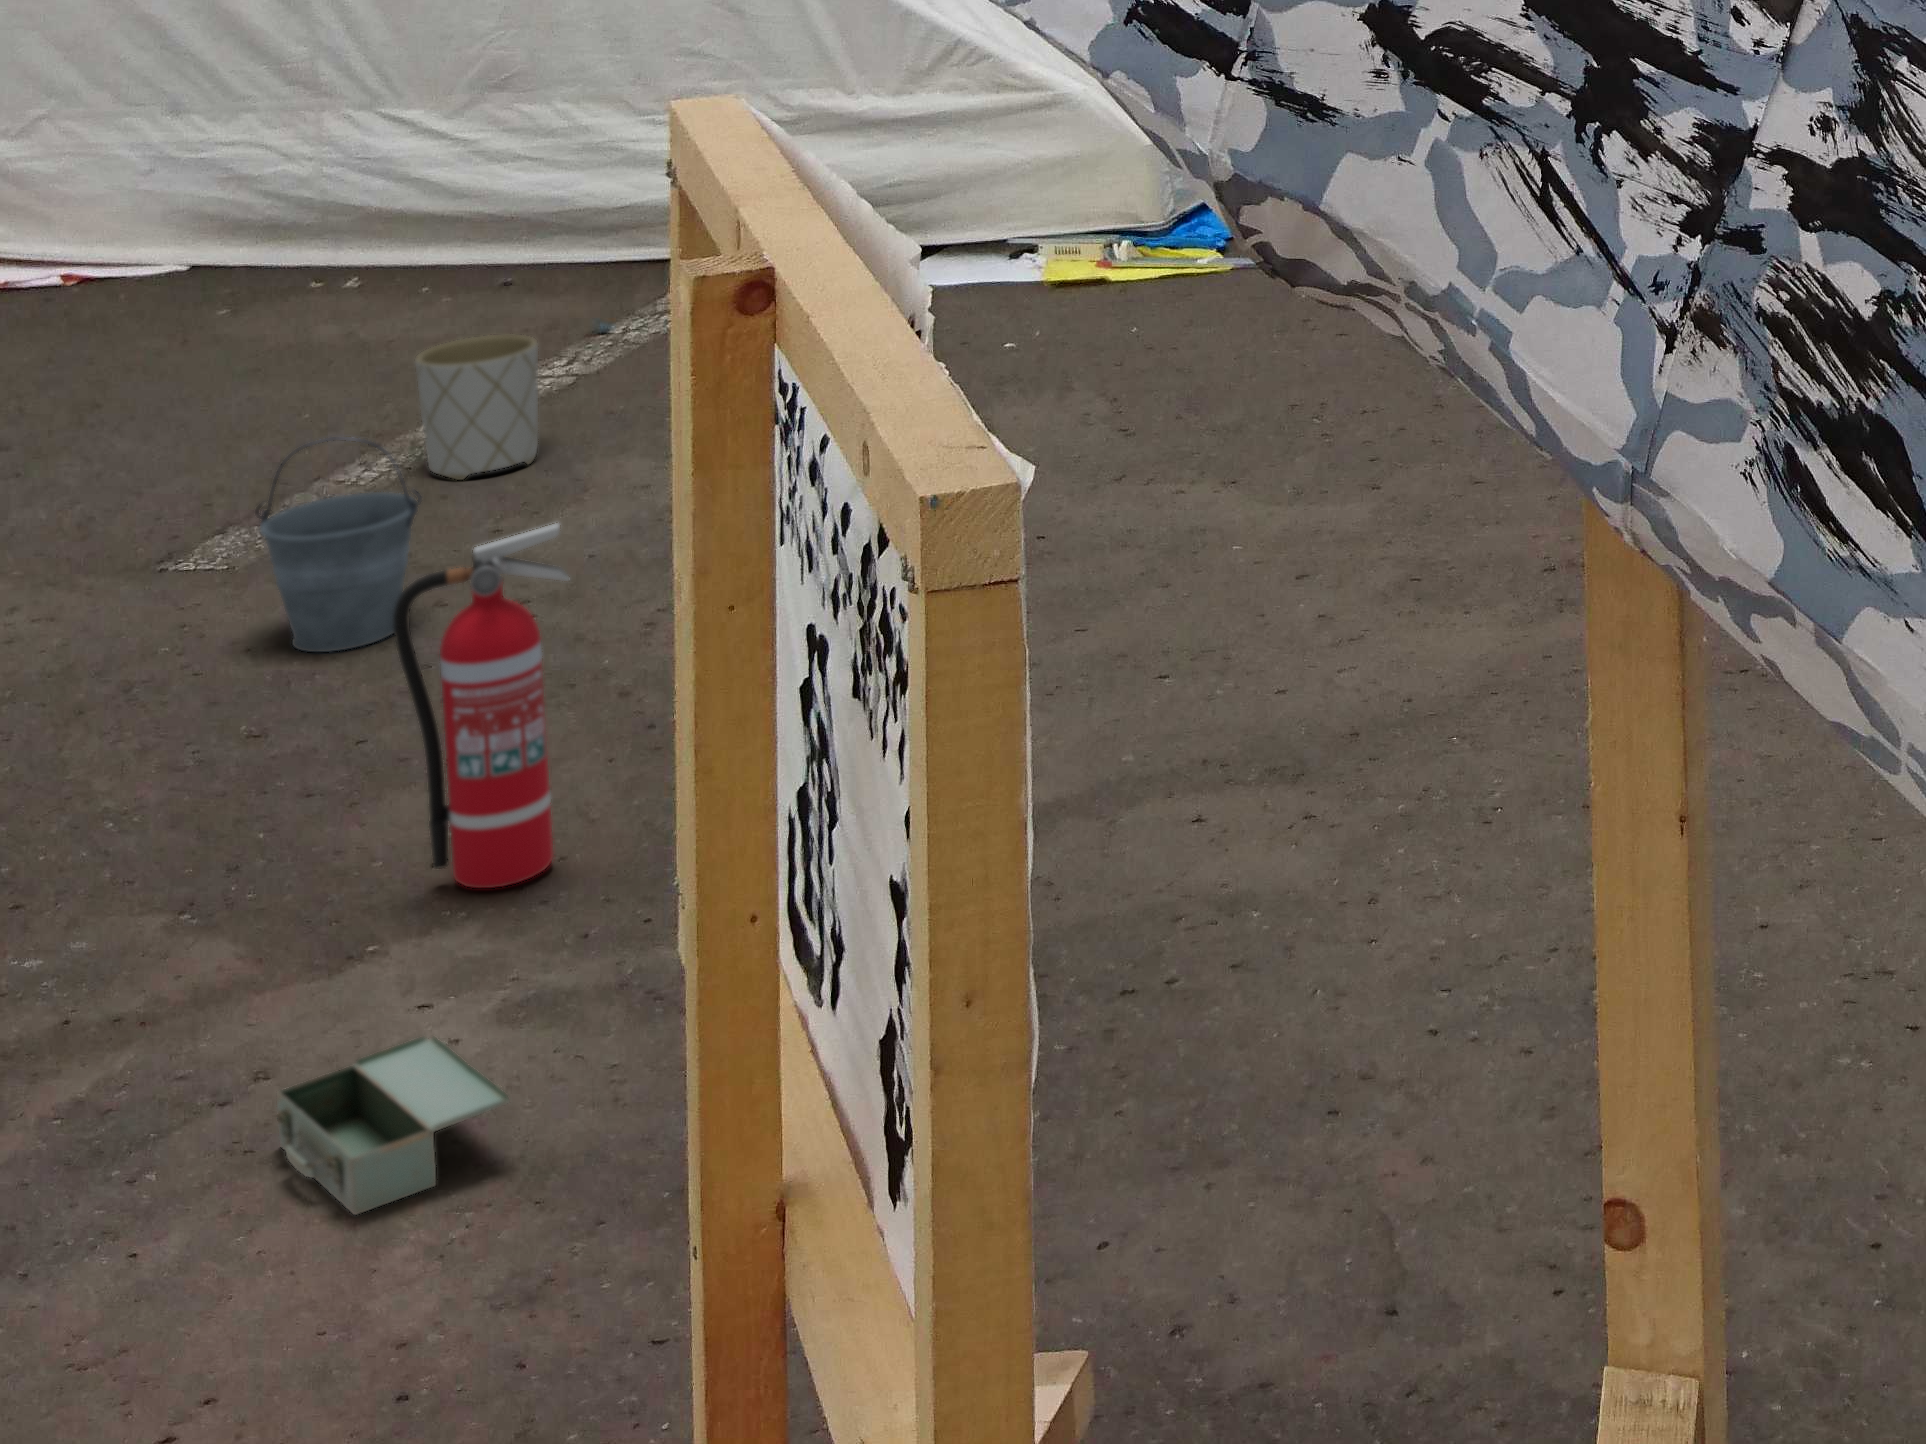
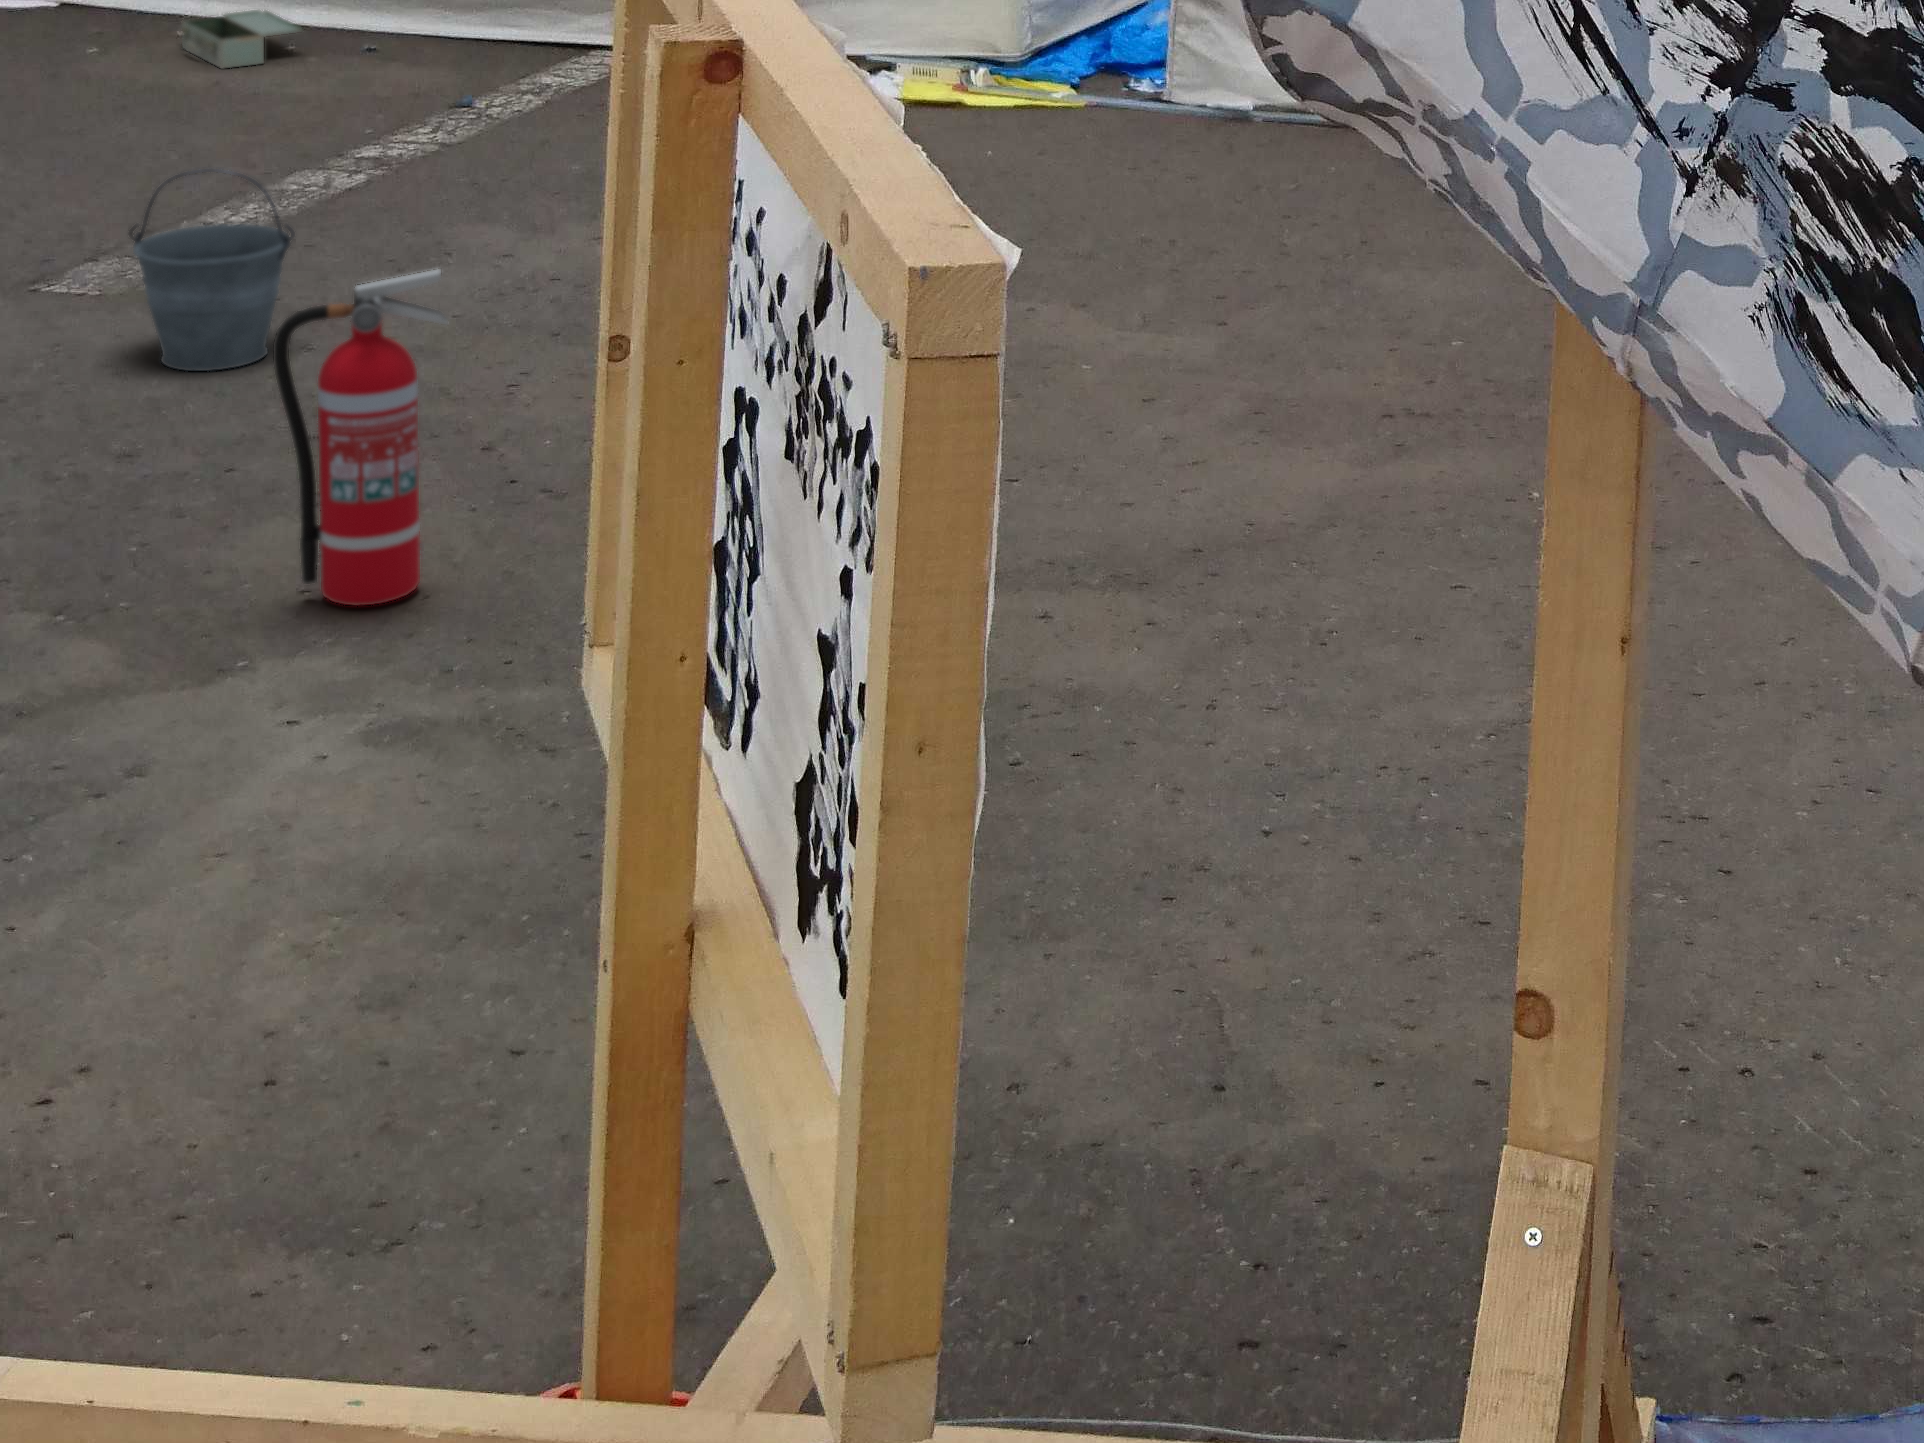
planter: present [416,334,538,480] -> none [288,85,409,219]
toolbox: present [277,1037,509,1215] -> present [181,10,303,68]

